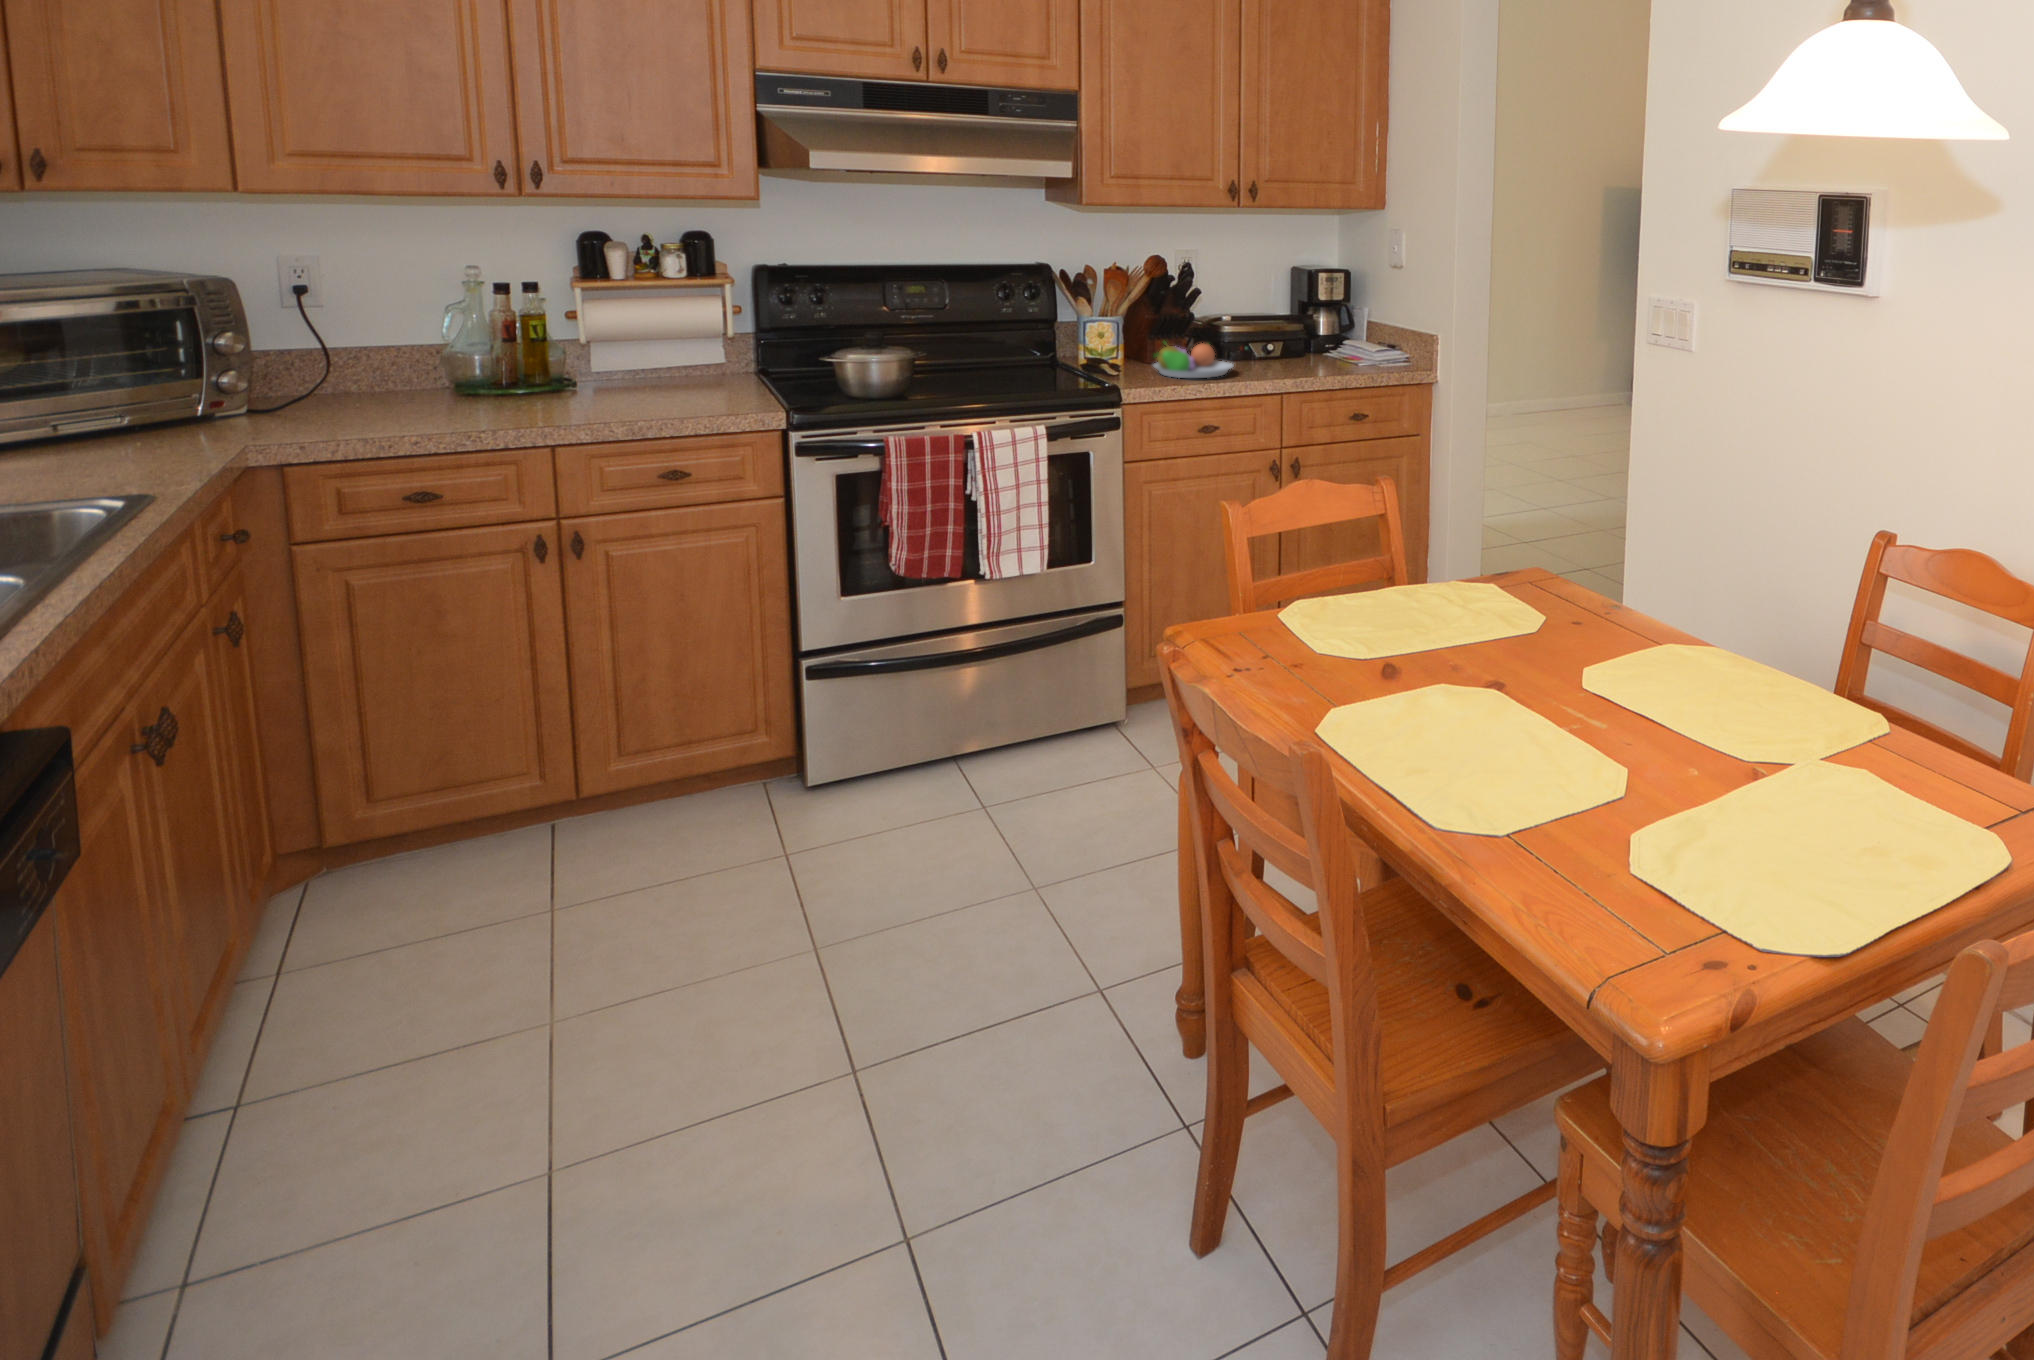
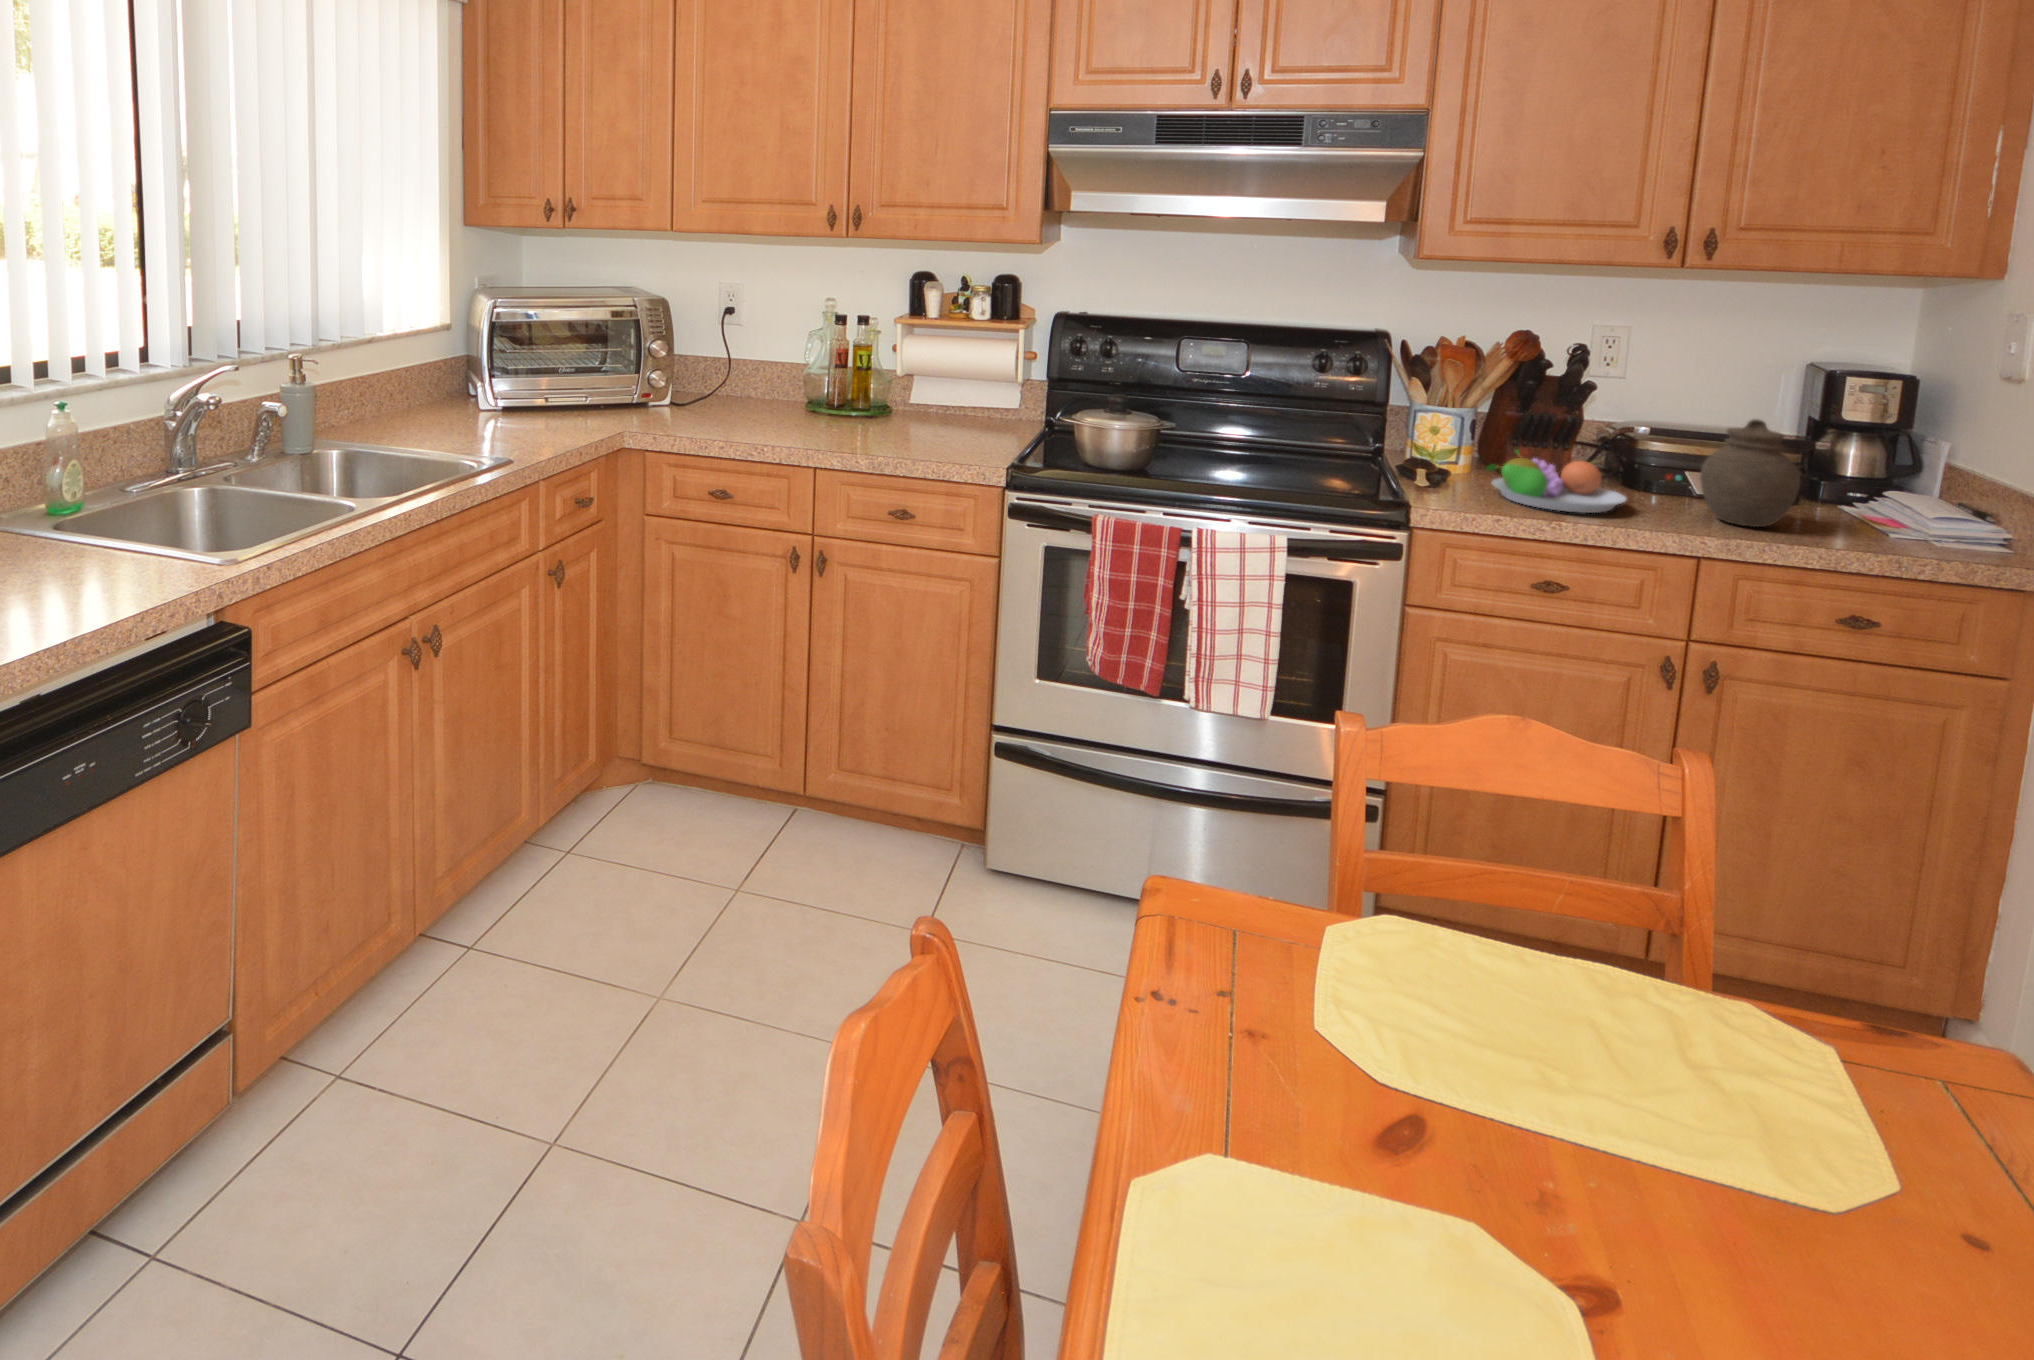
jar: none [1268,303,1318,371] -> present [1700,419,1800,527]

